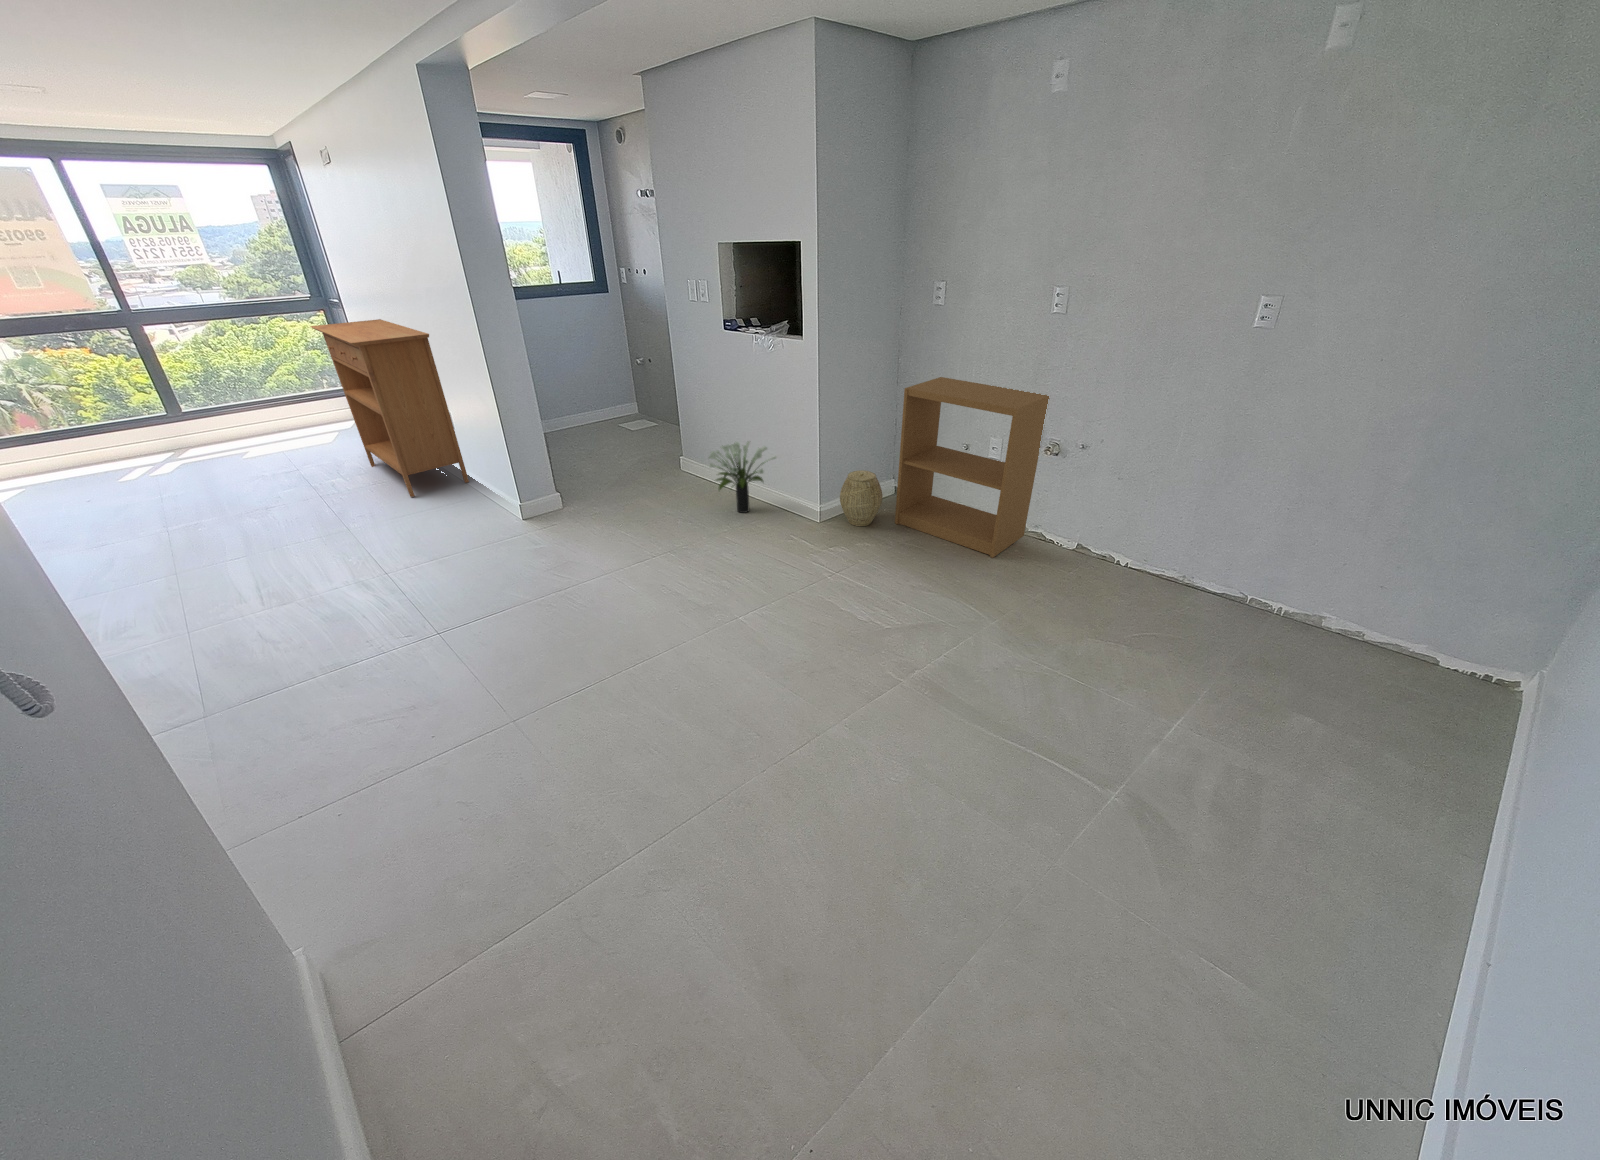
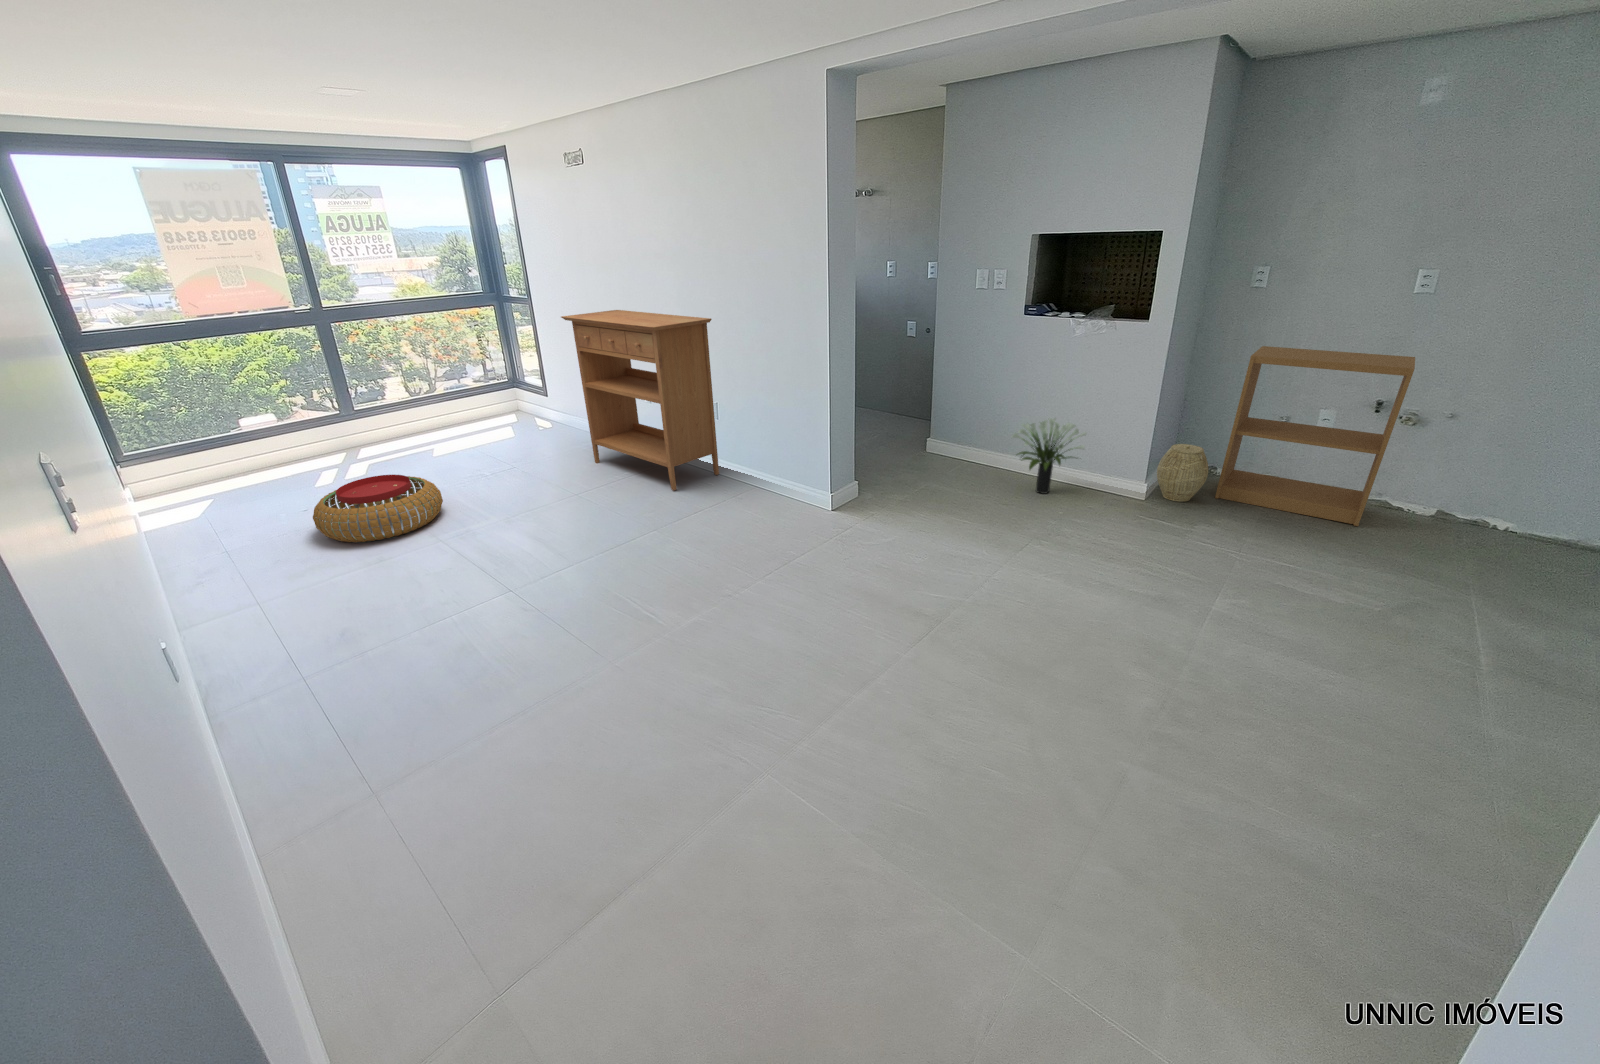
pouf: none [47,475,189,538] -> present [313,475,443,542]

